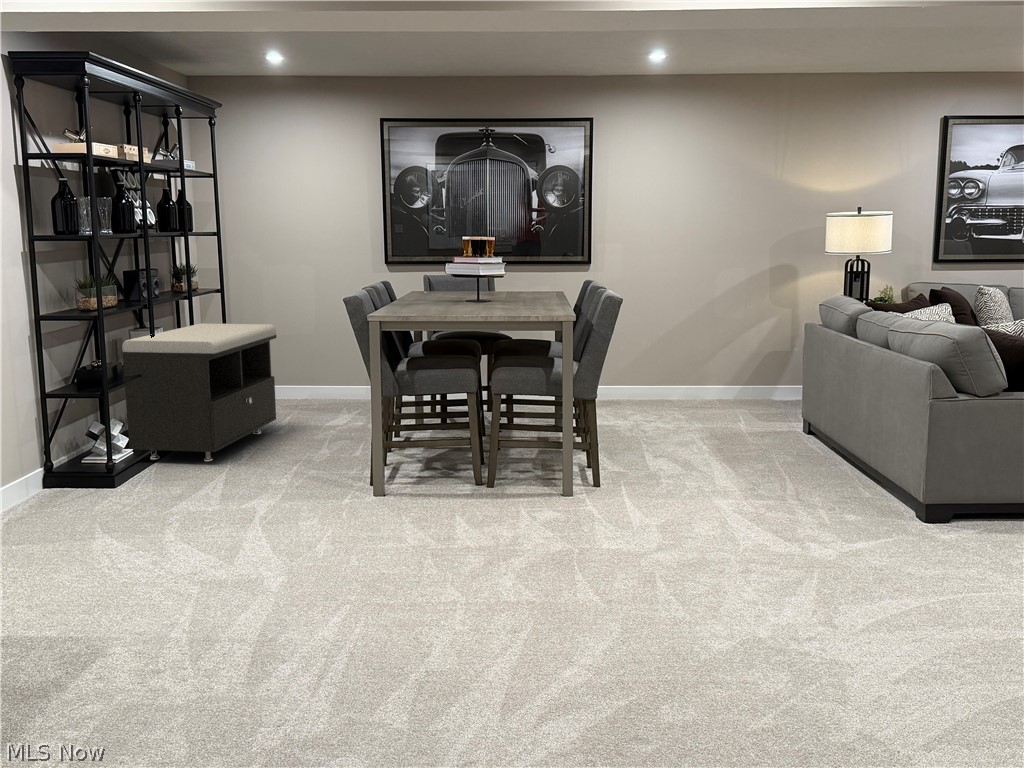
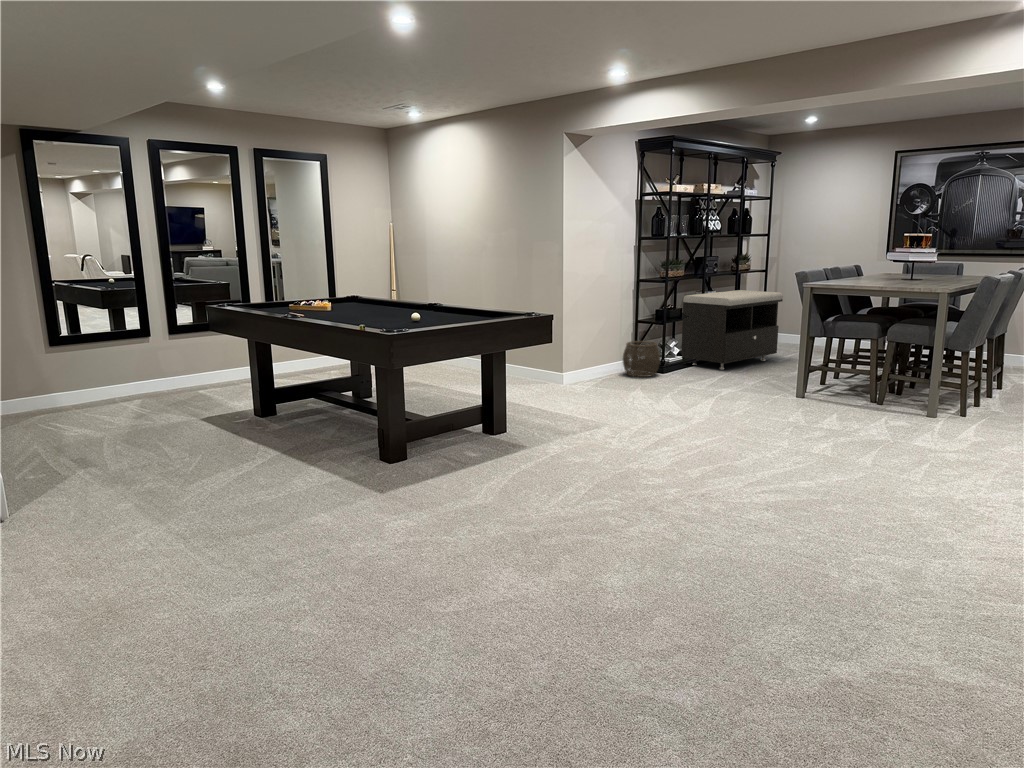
woven basket: none [28,433,108,505] -> present [623,341,660,377]

